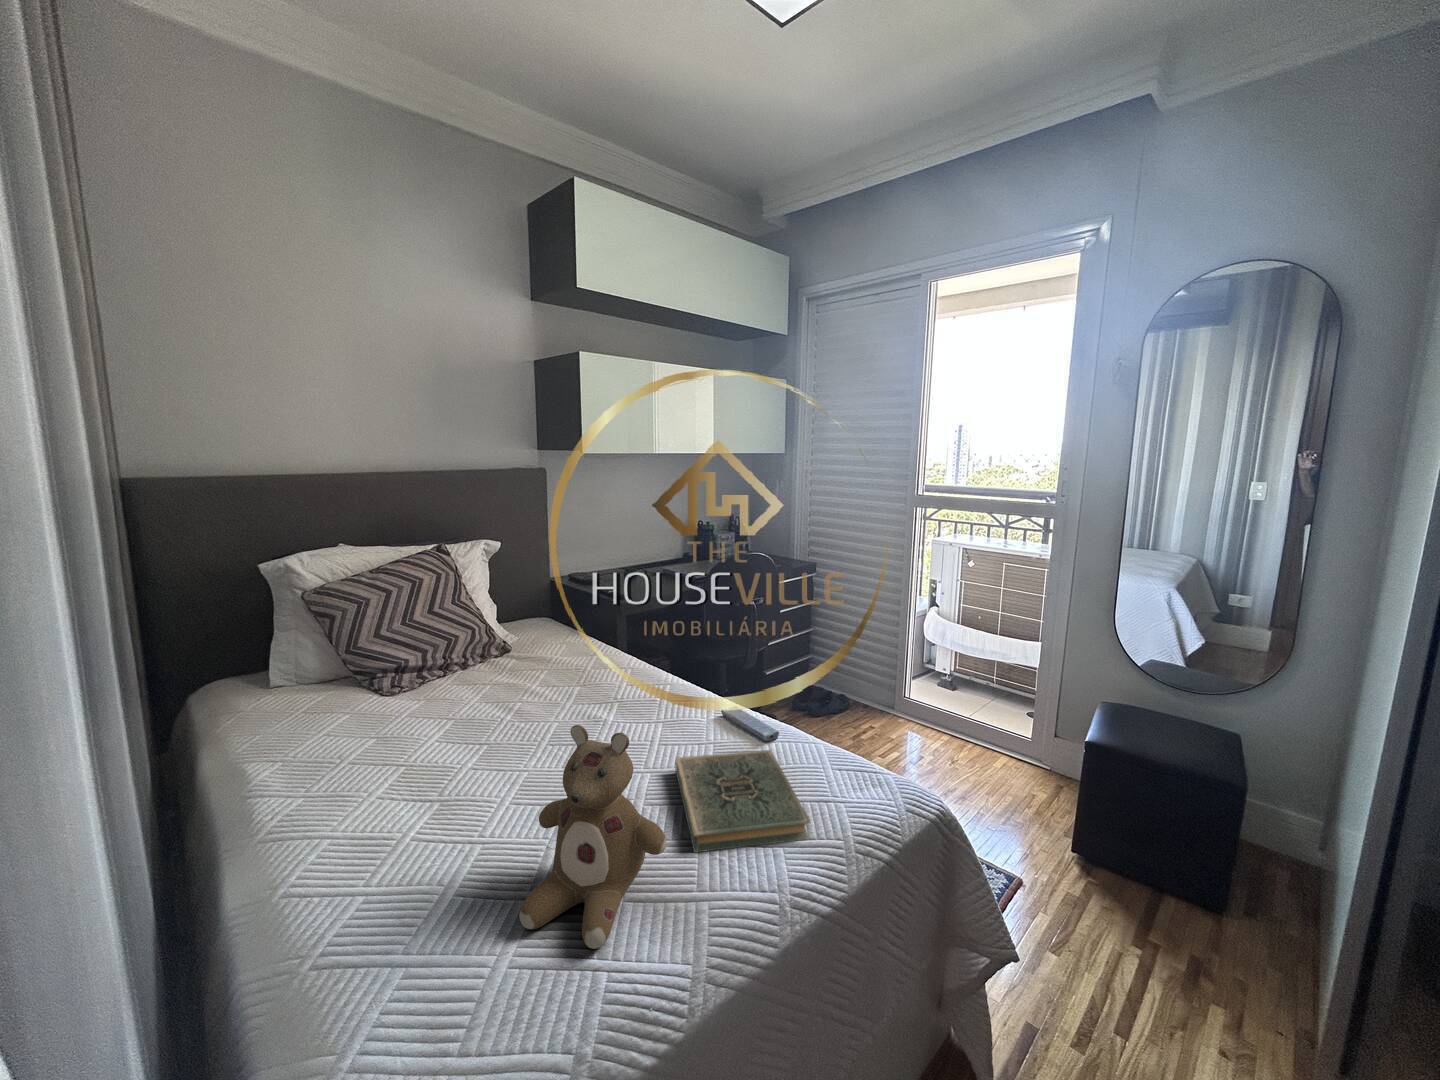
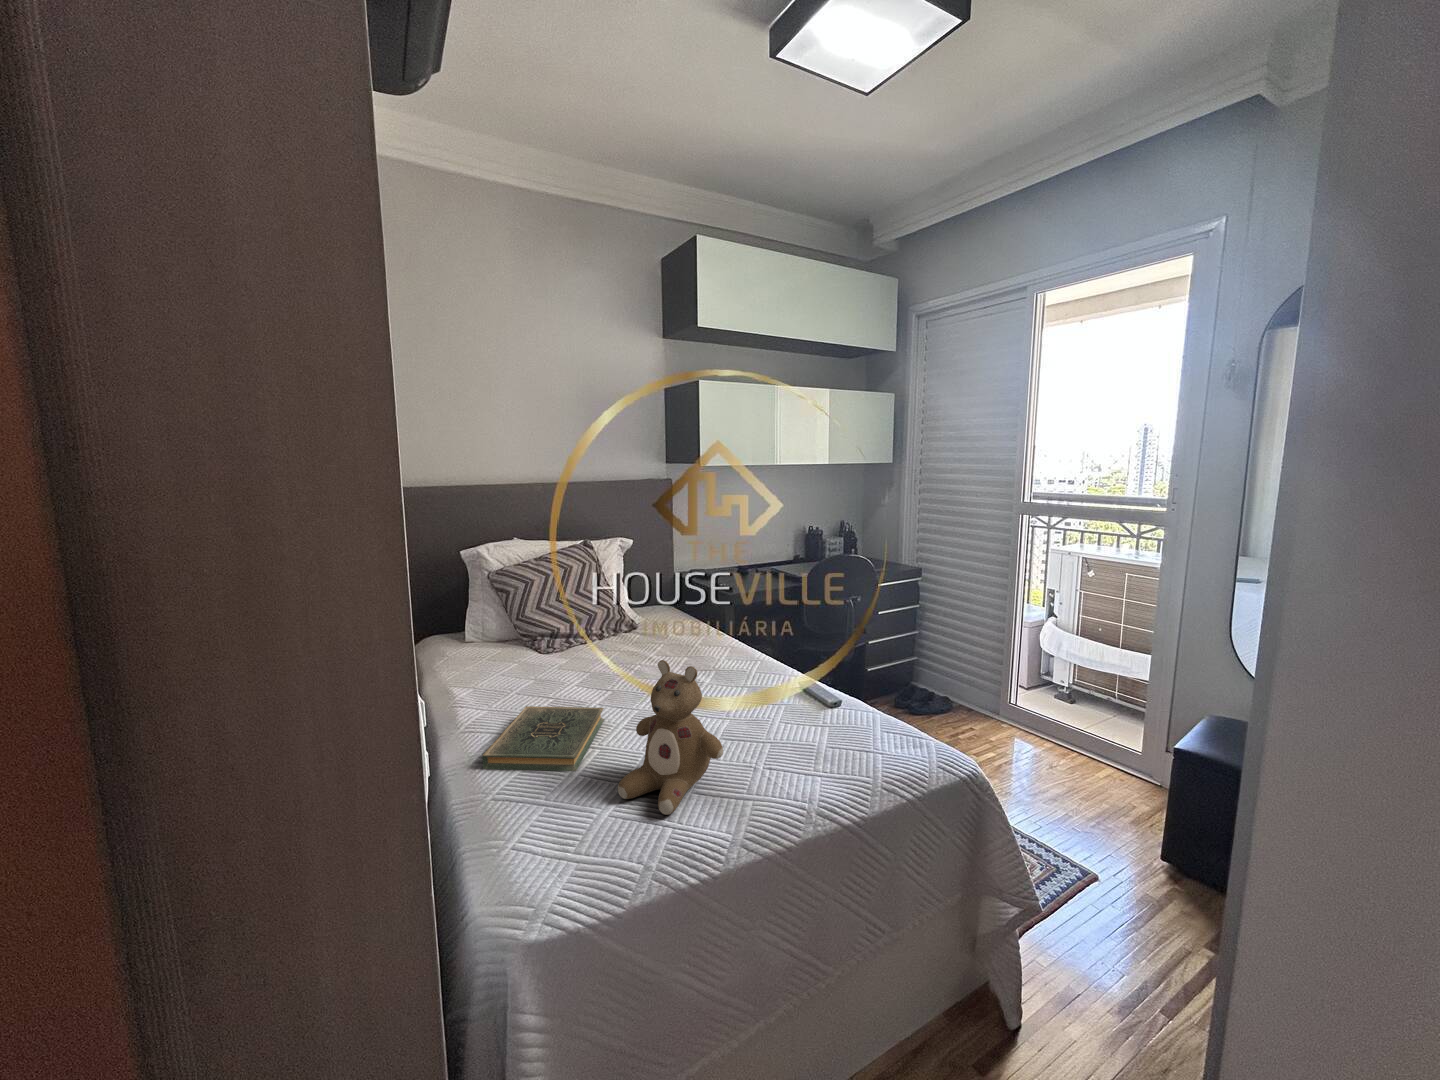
book: present [675,750,811,852] -> present [482,706,604,771]

